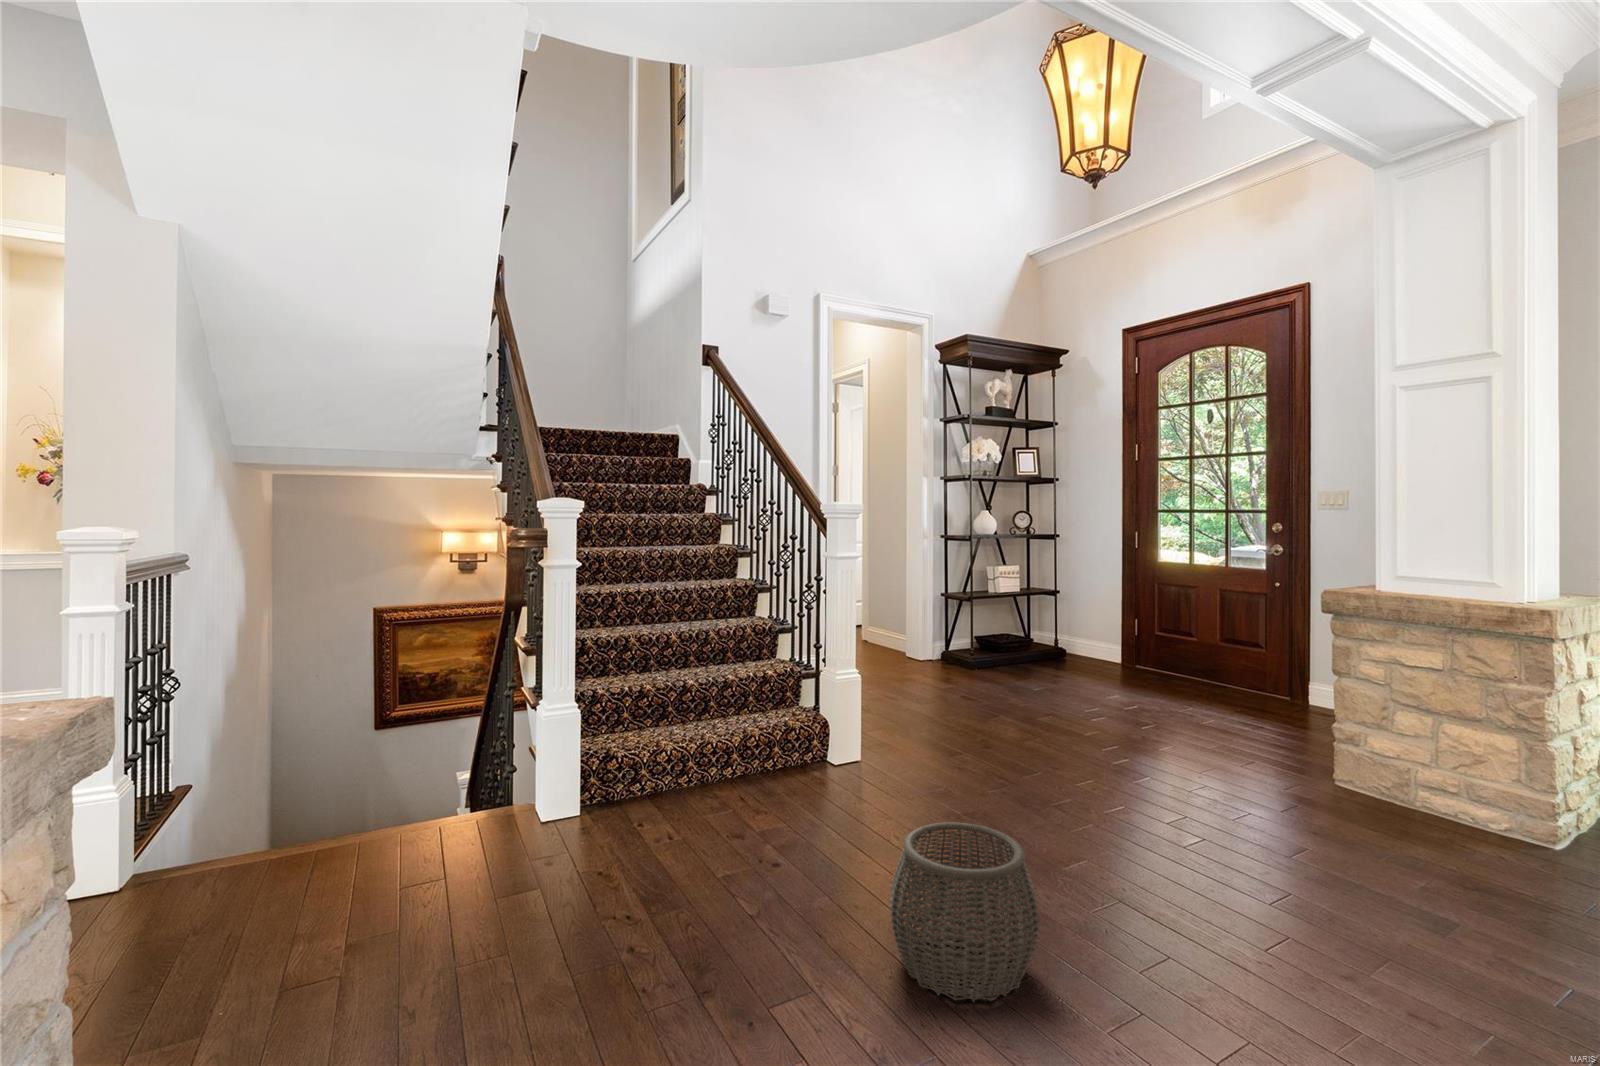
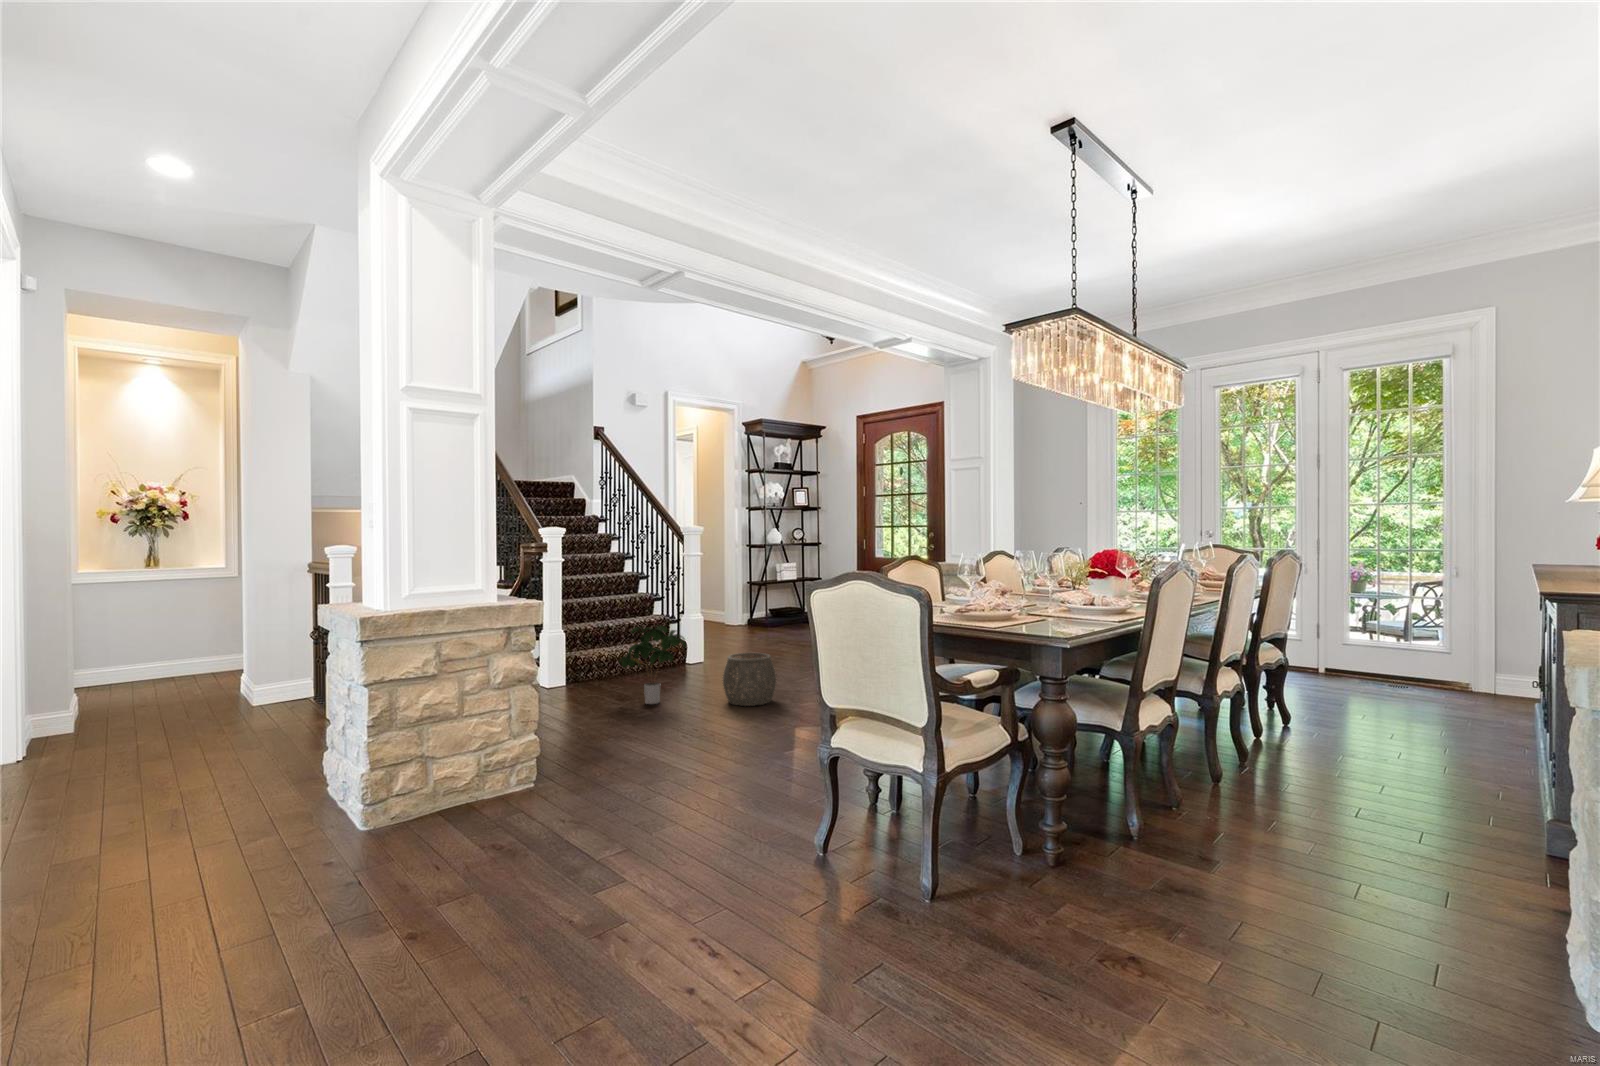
potted plant: none [646,734,798,937] -> present [619,626,686,704]

